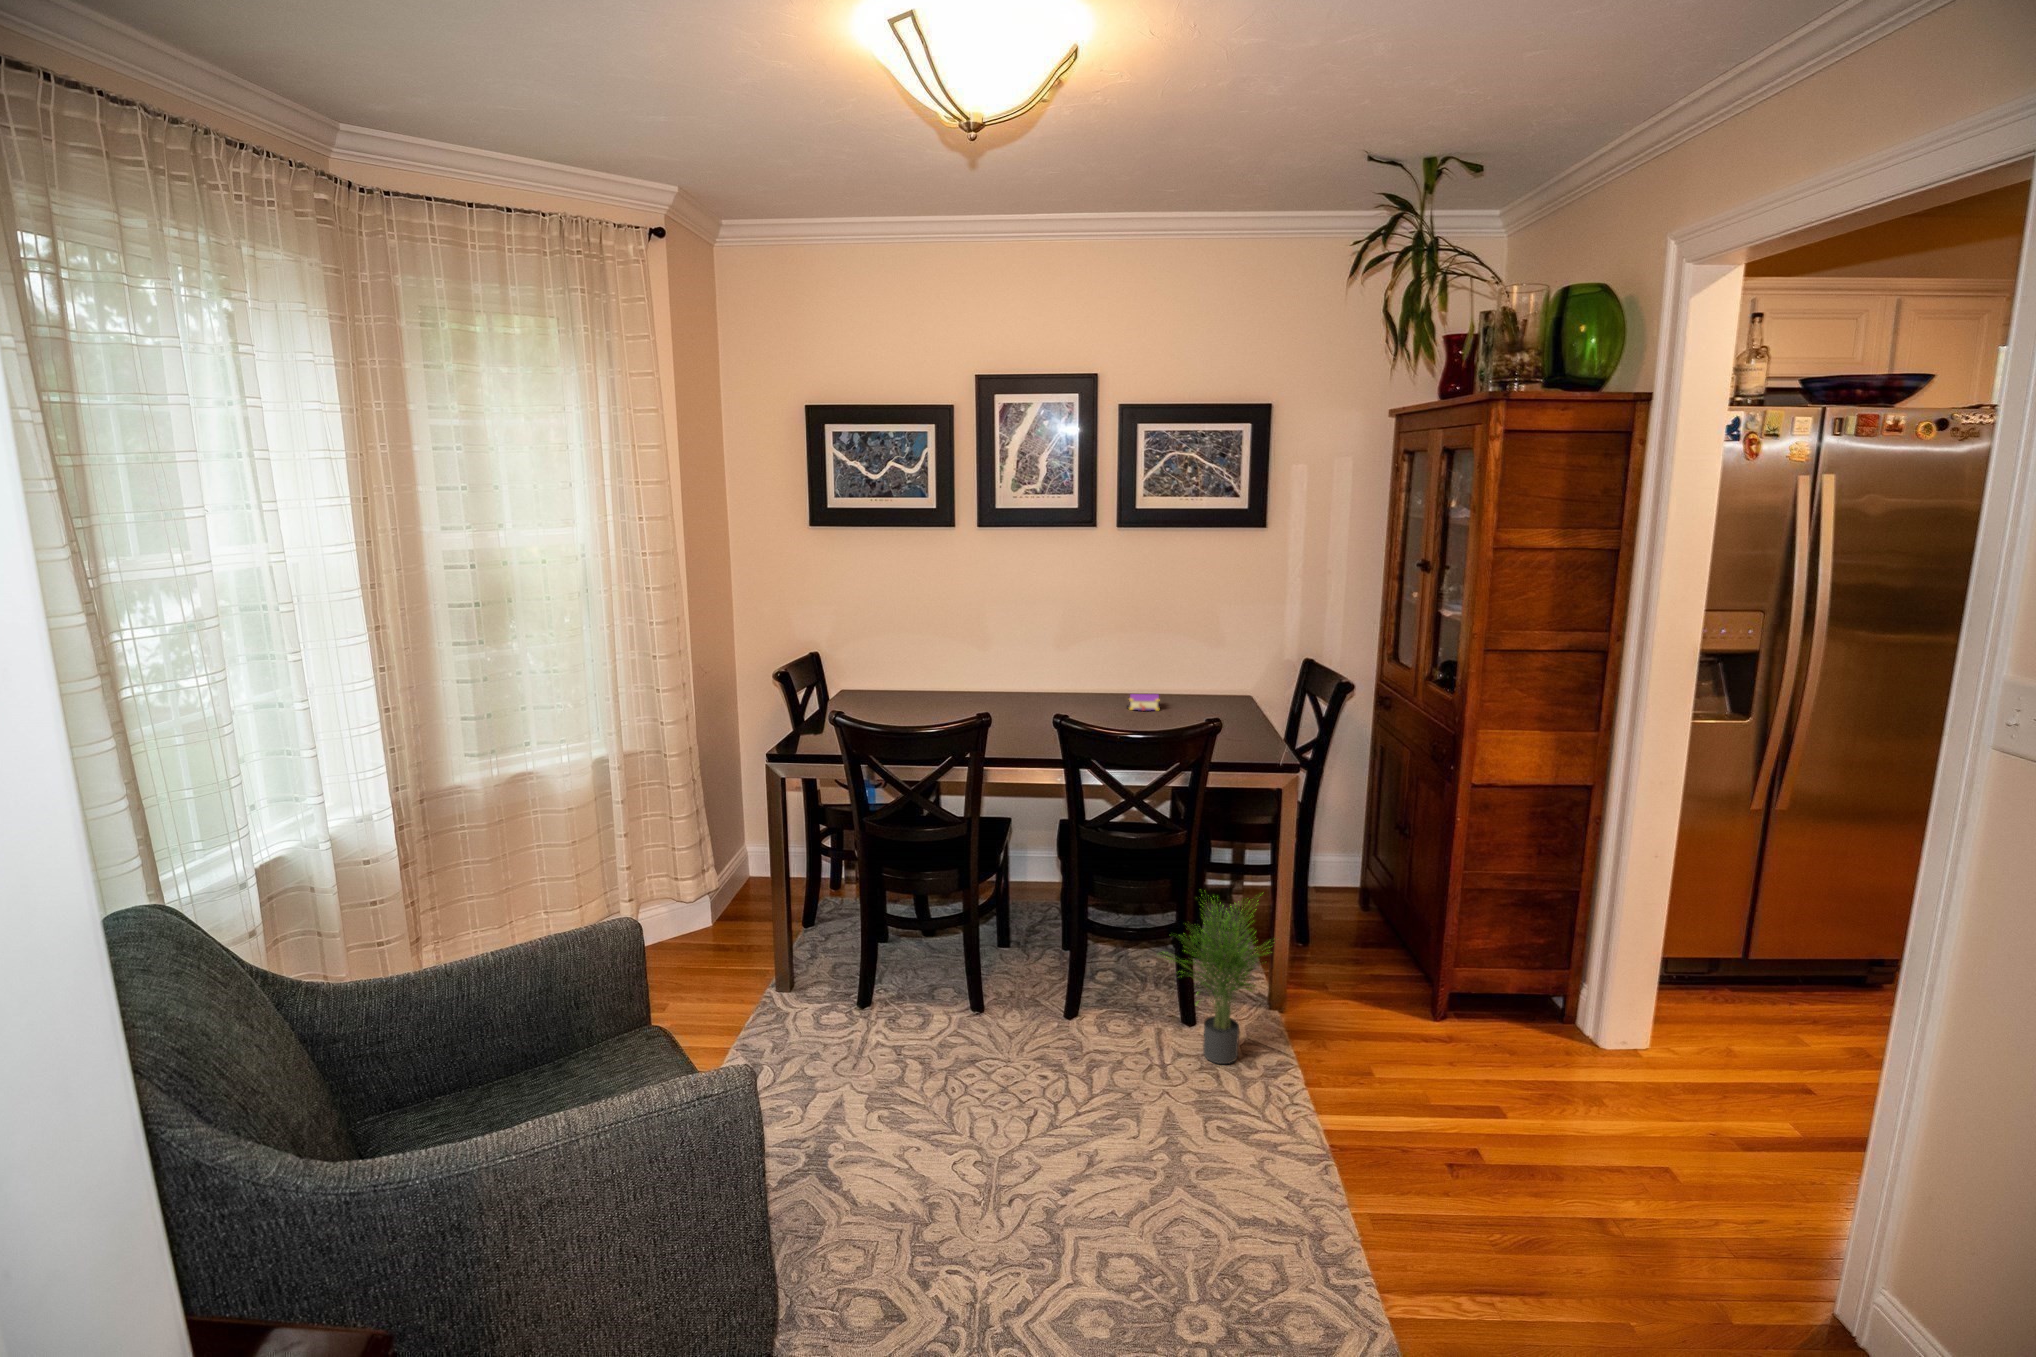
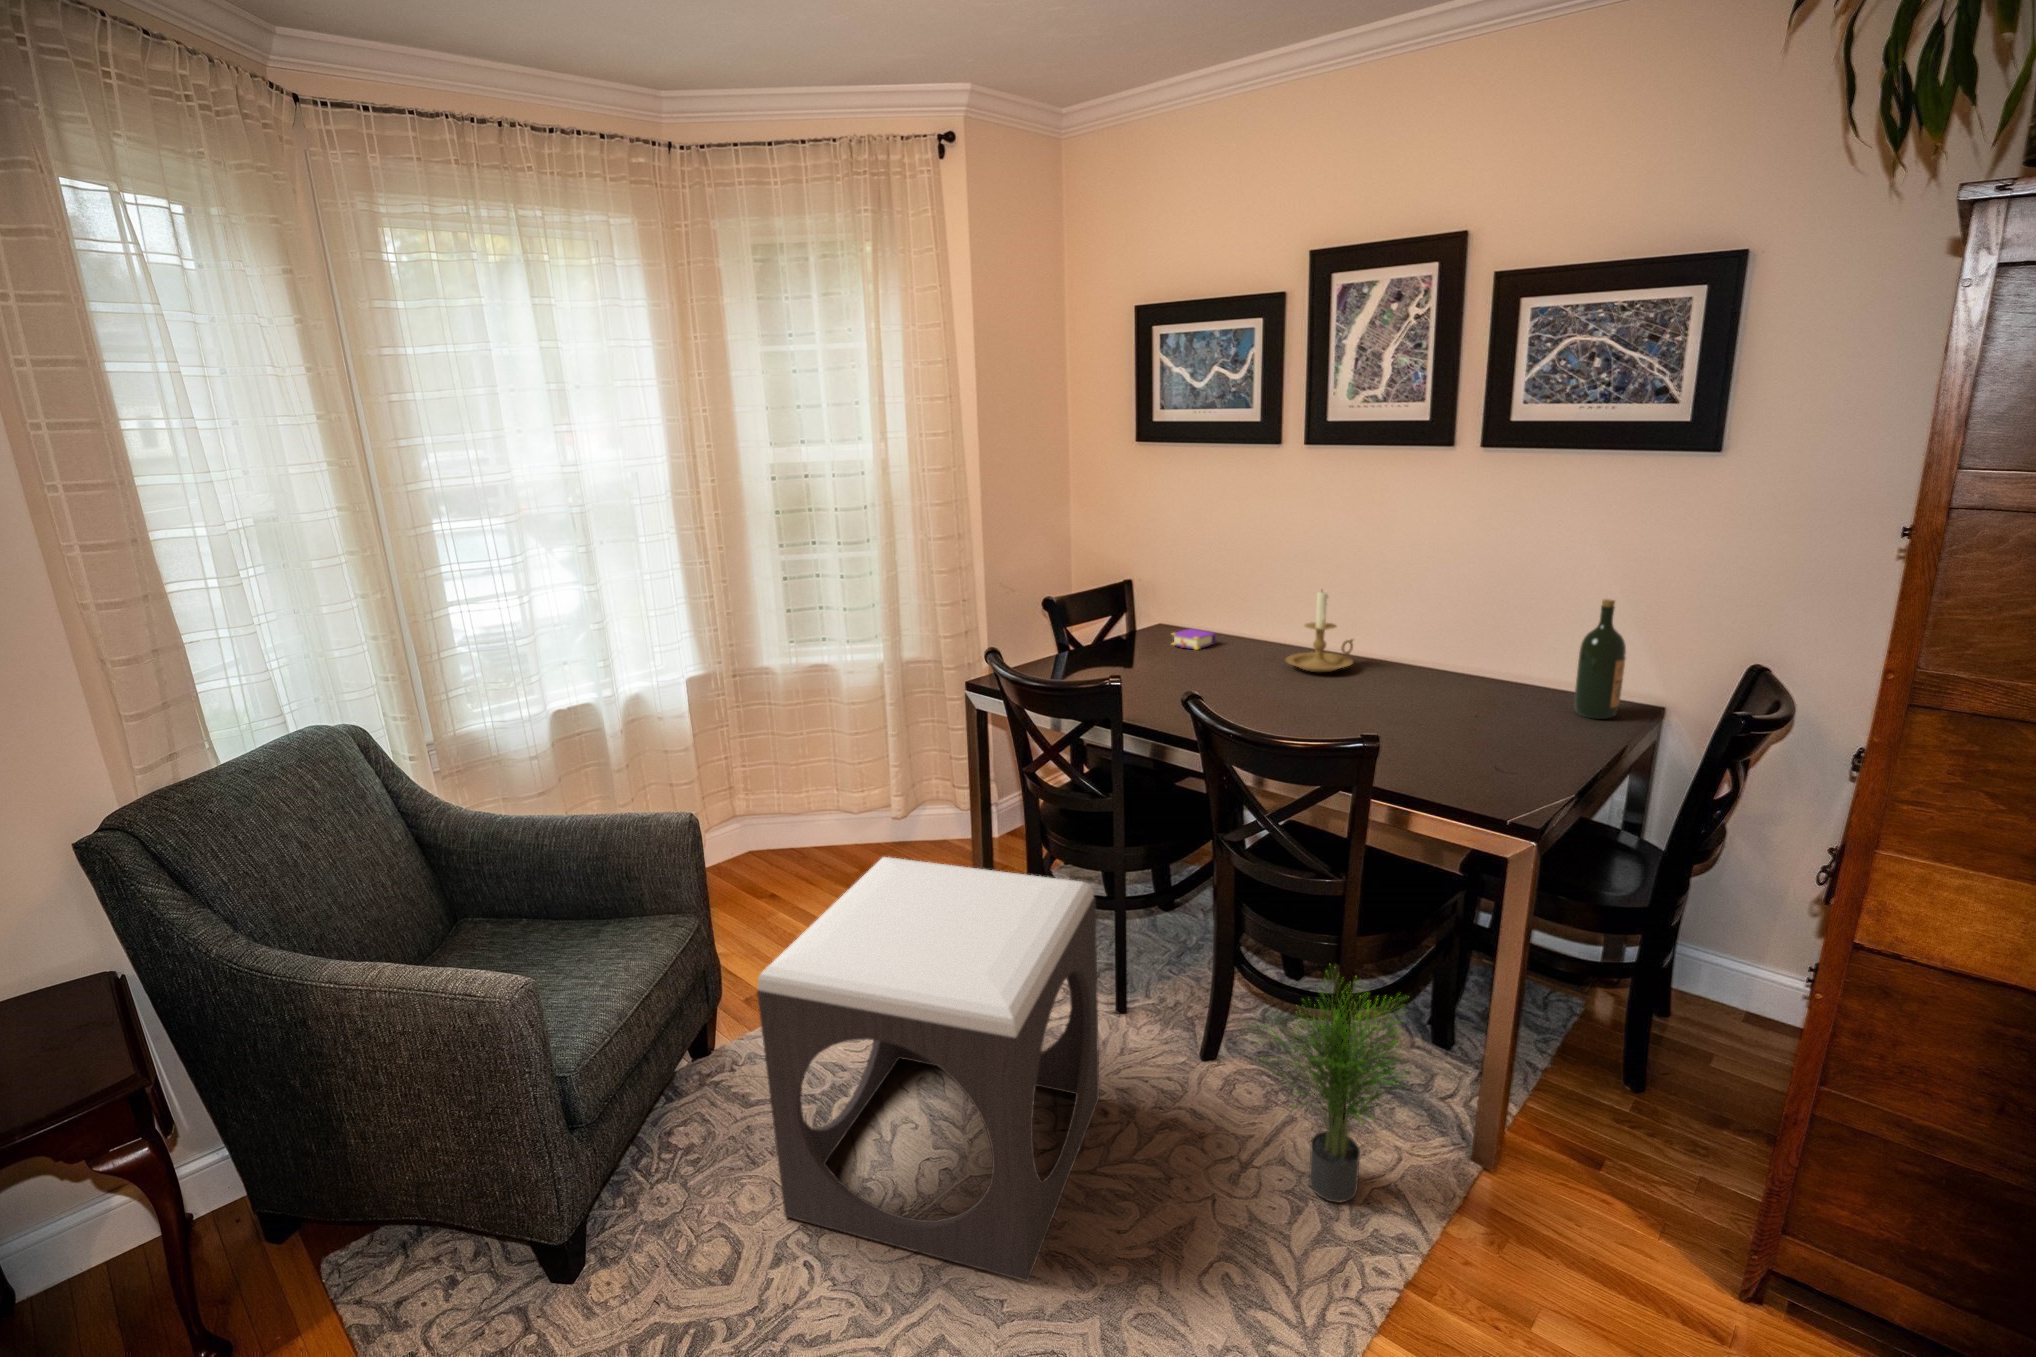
wine bottle: none [1213,626,1242,707] -> present [1574,600,1626,719]
candle holder: none [999,639,1052,706] -> present [1286,591,1353,672]
book: present [1128,694,1160,711] -> present [1172,629,1216,650]
footstool: none [831,879,1118,1255] -> present [757,857,1099,1281]

